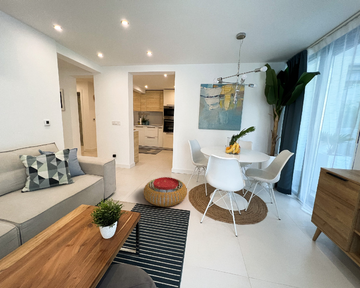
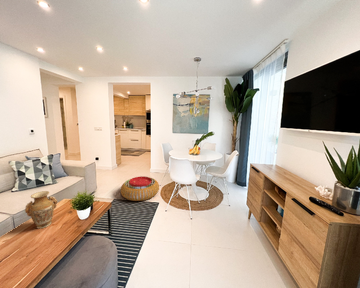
vase: none [27,199,74,254] -> present [25,191,57,228]

